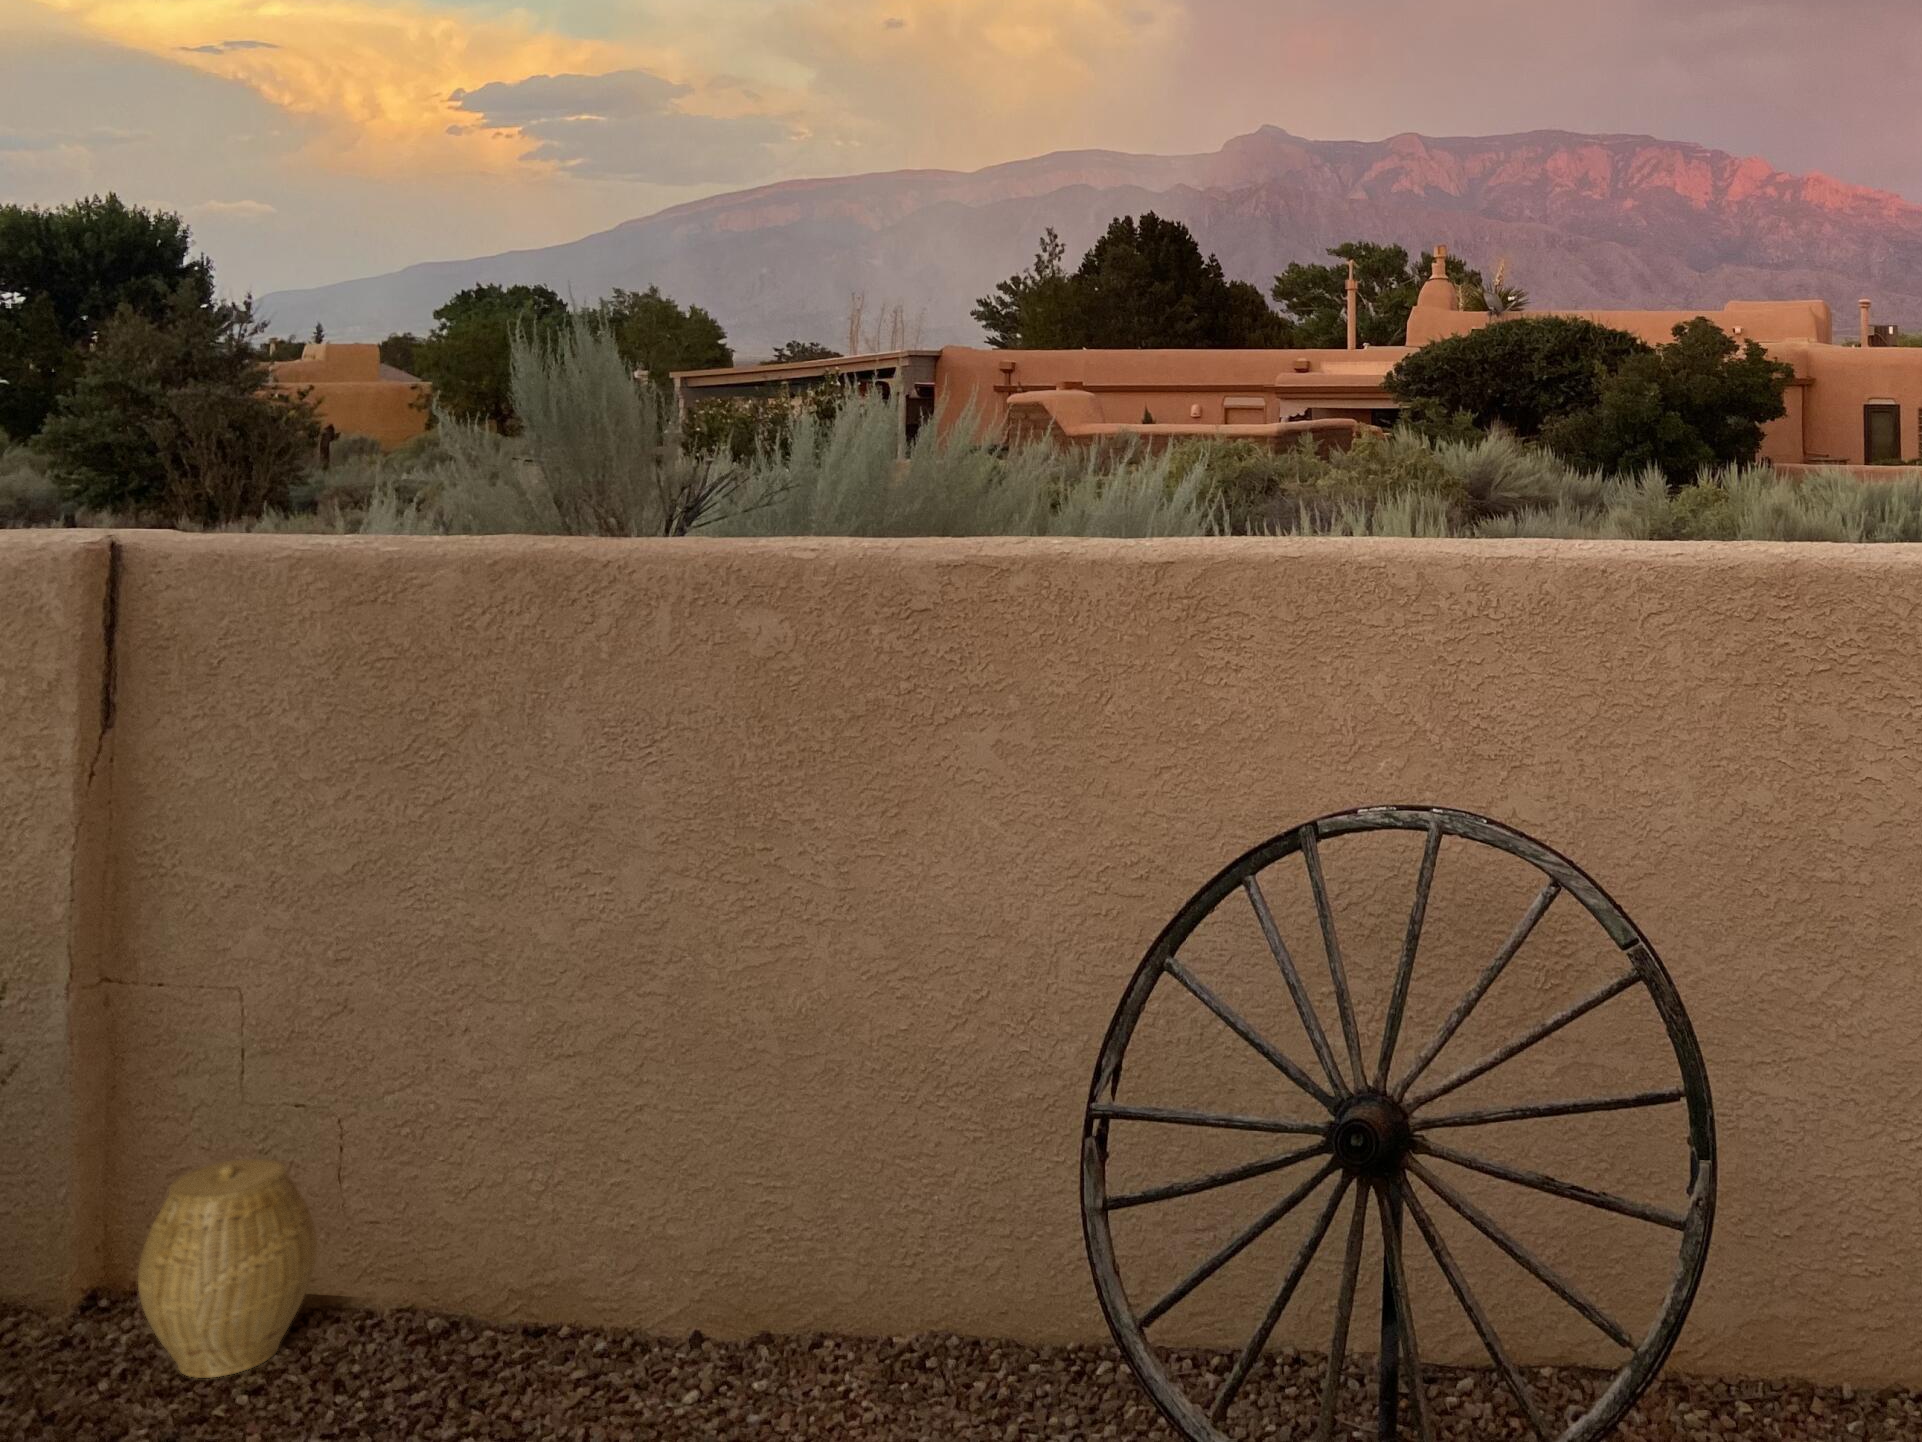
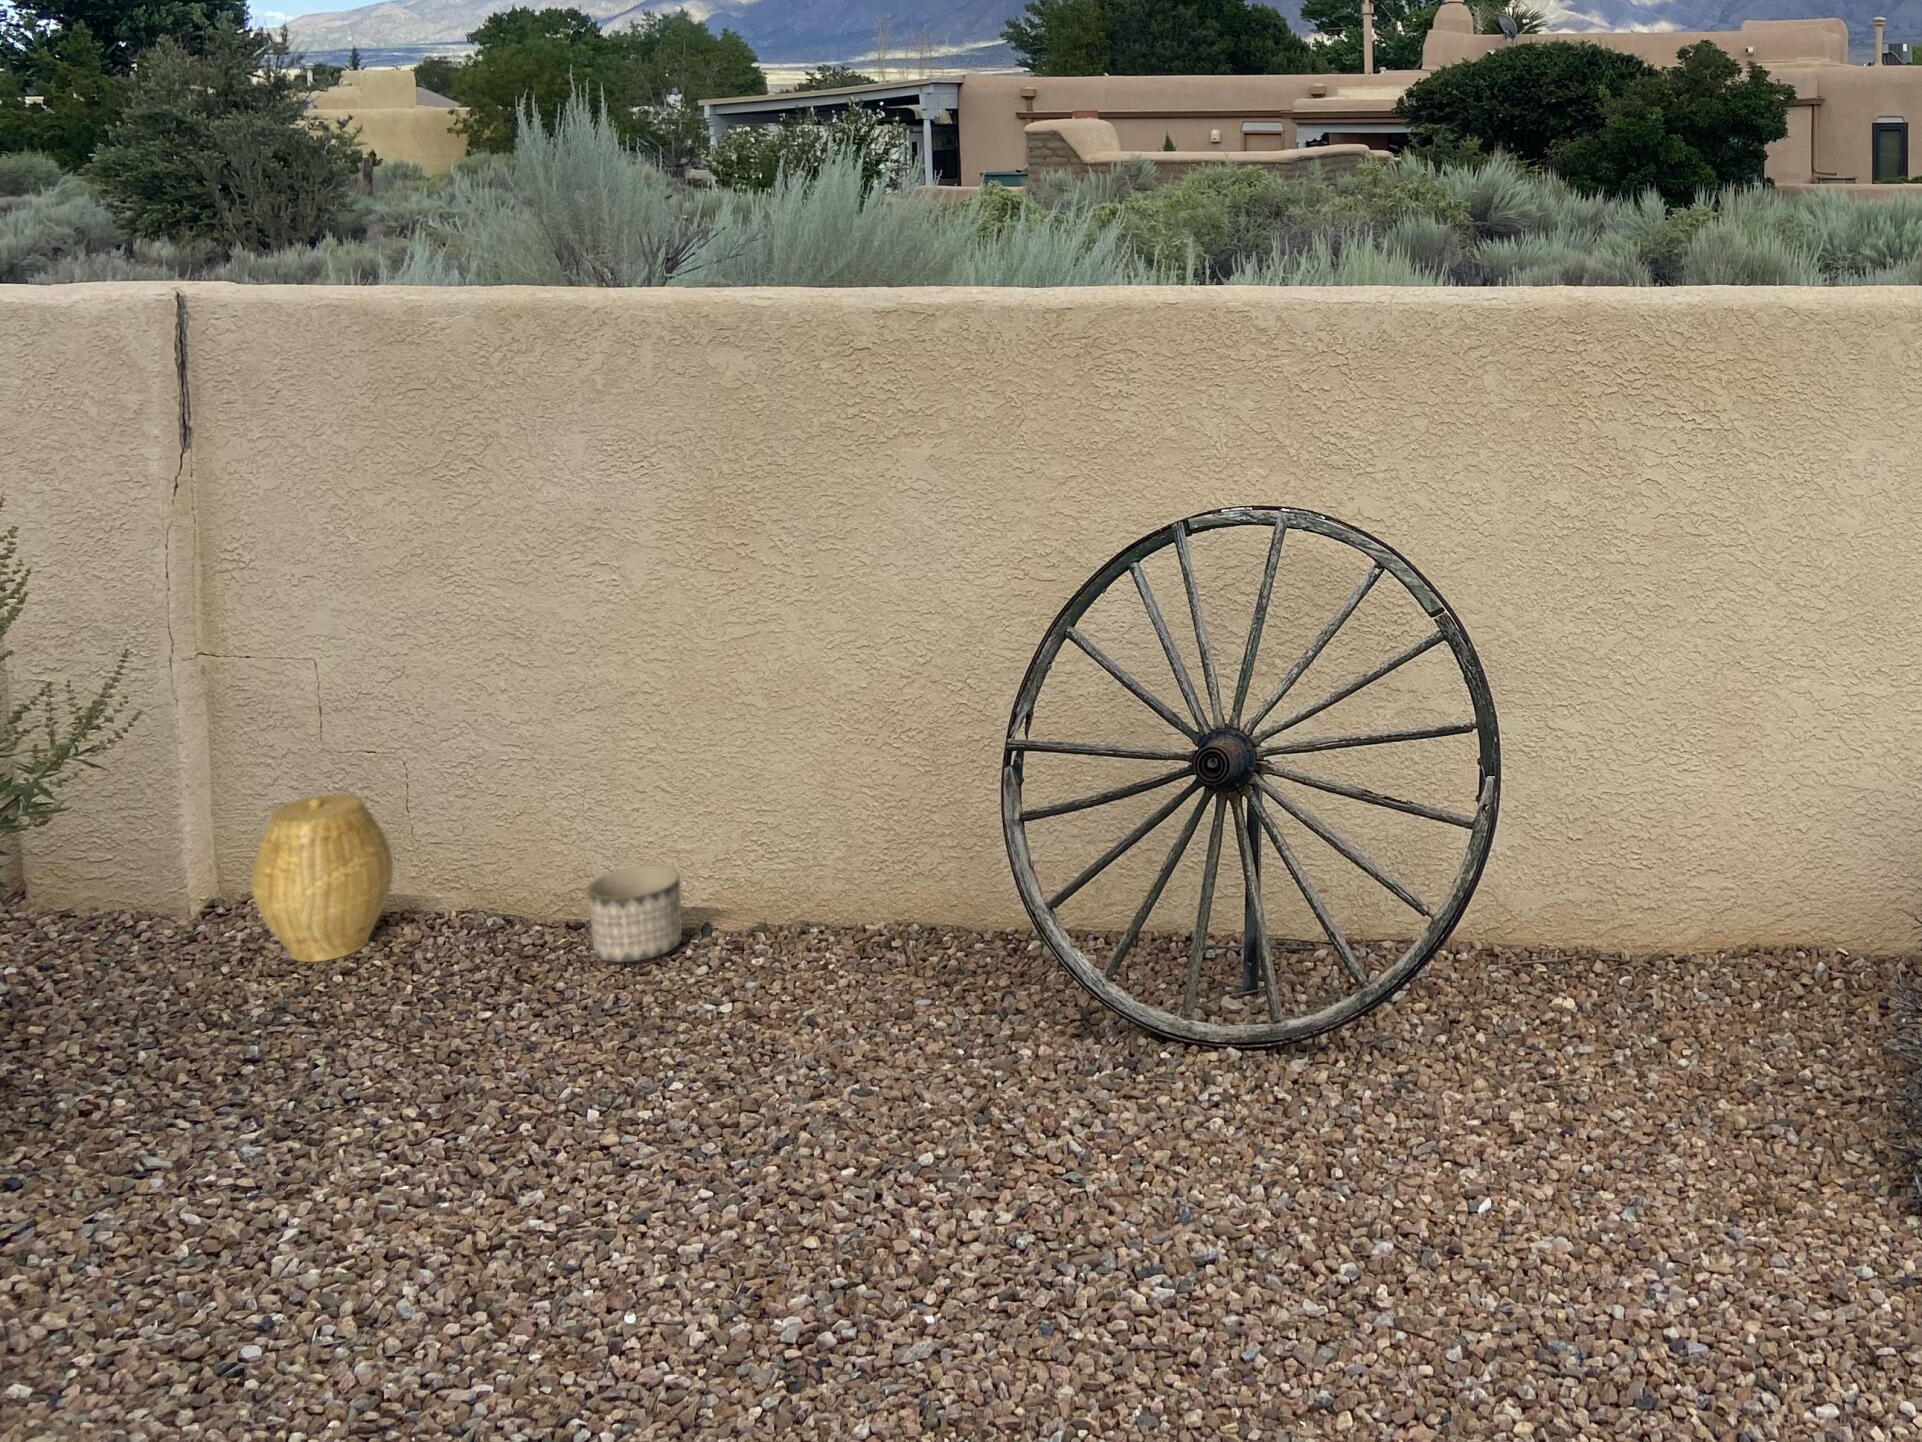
planter: none [556,1254,671,1384] -> present [588,866,682,962]

